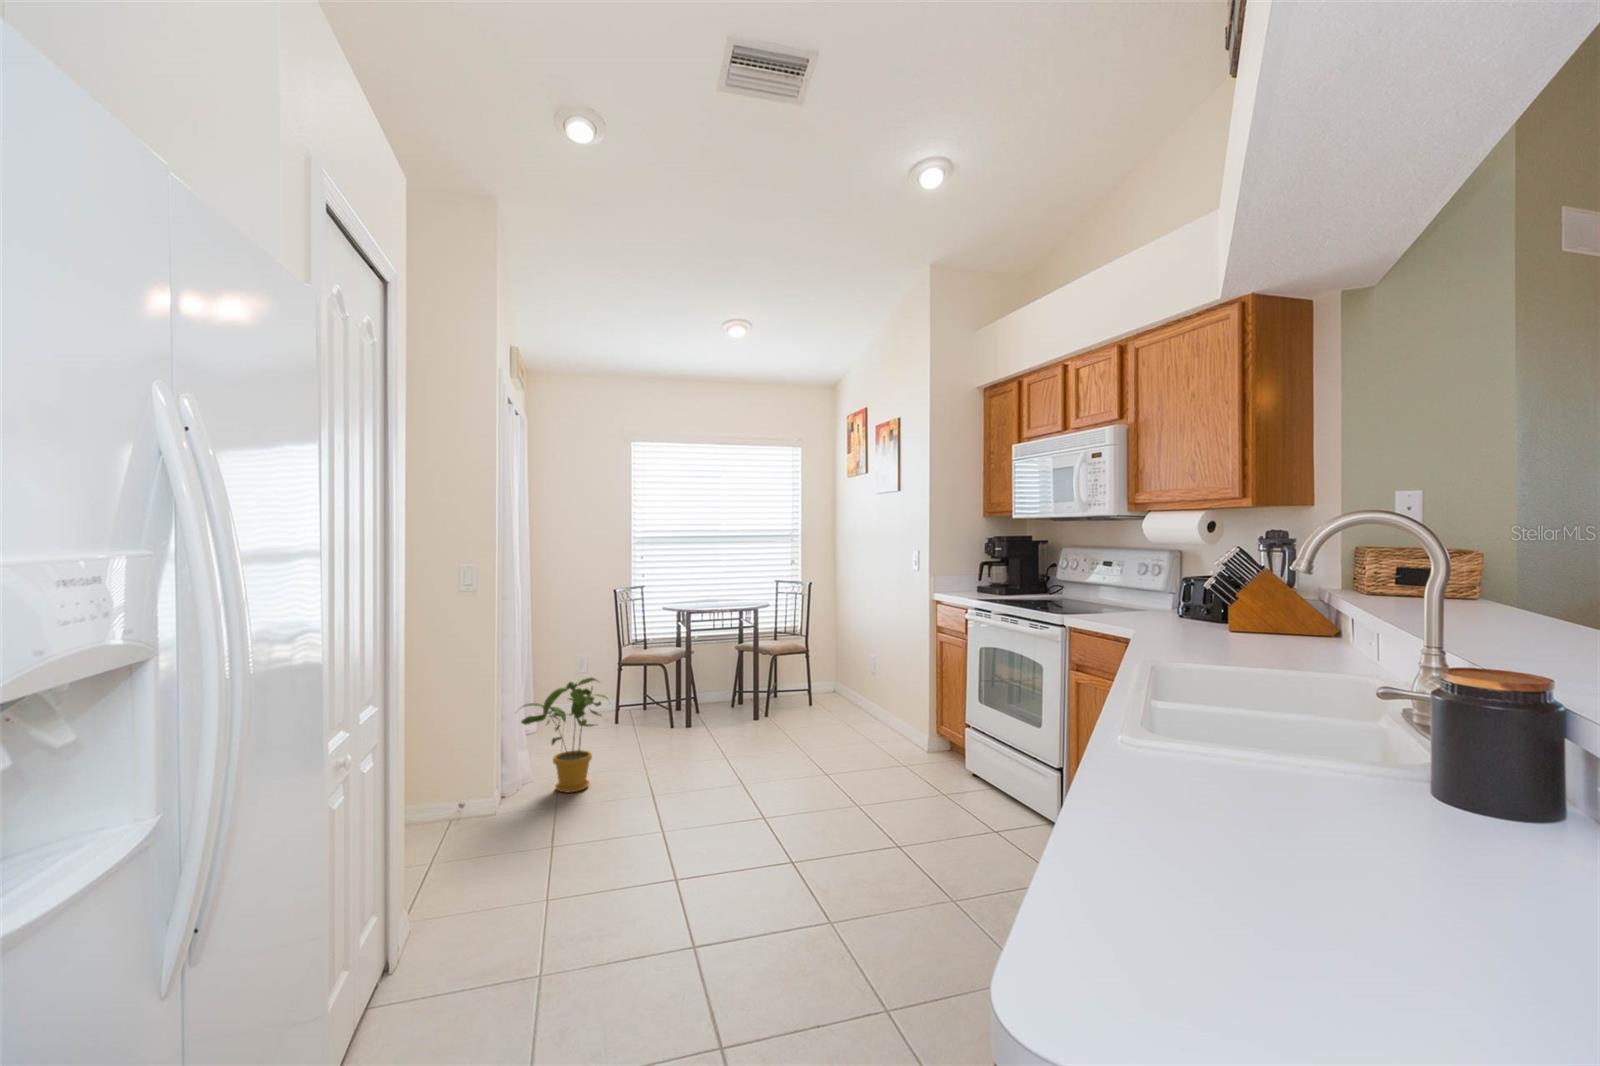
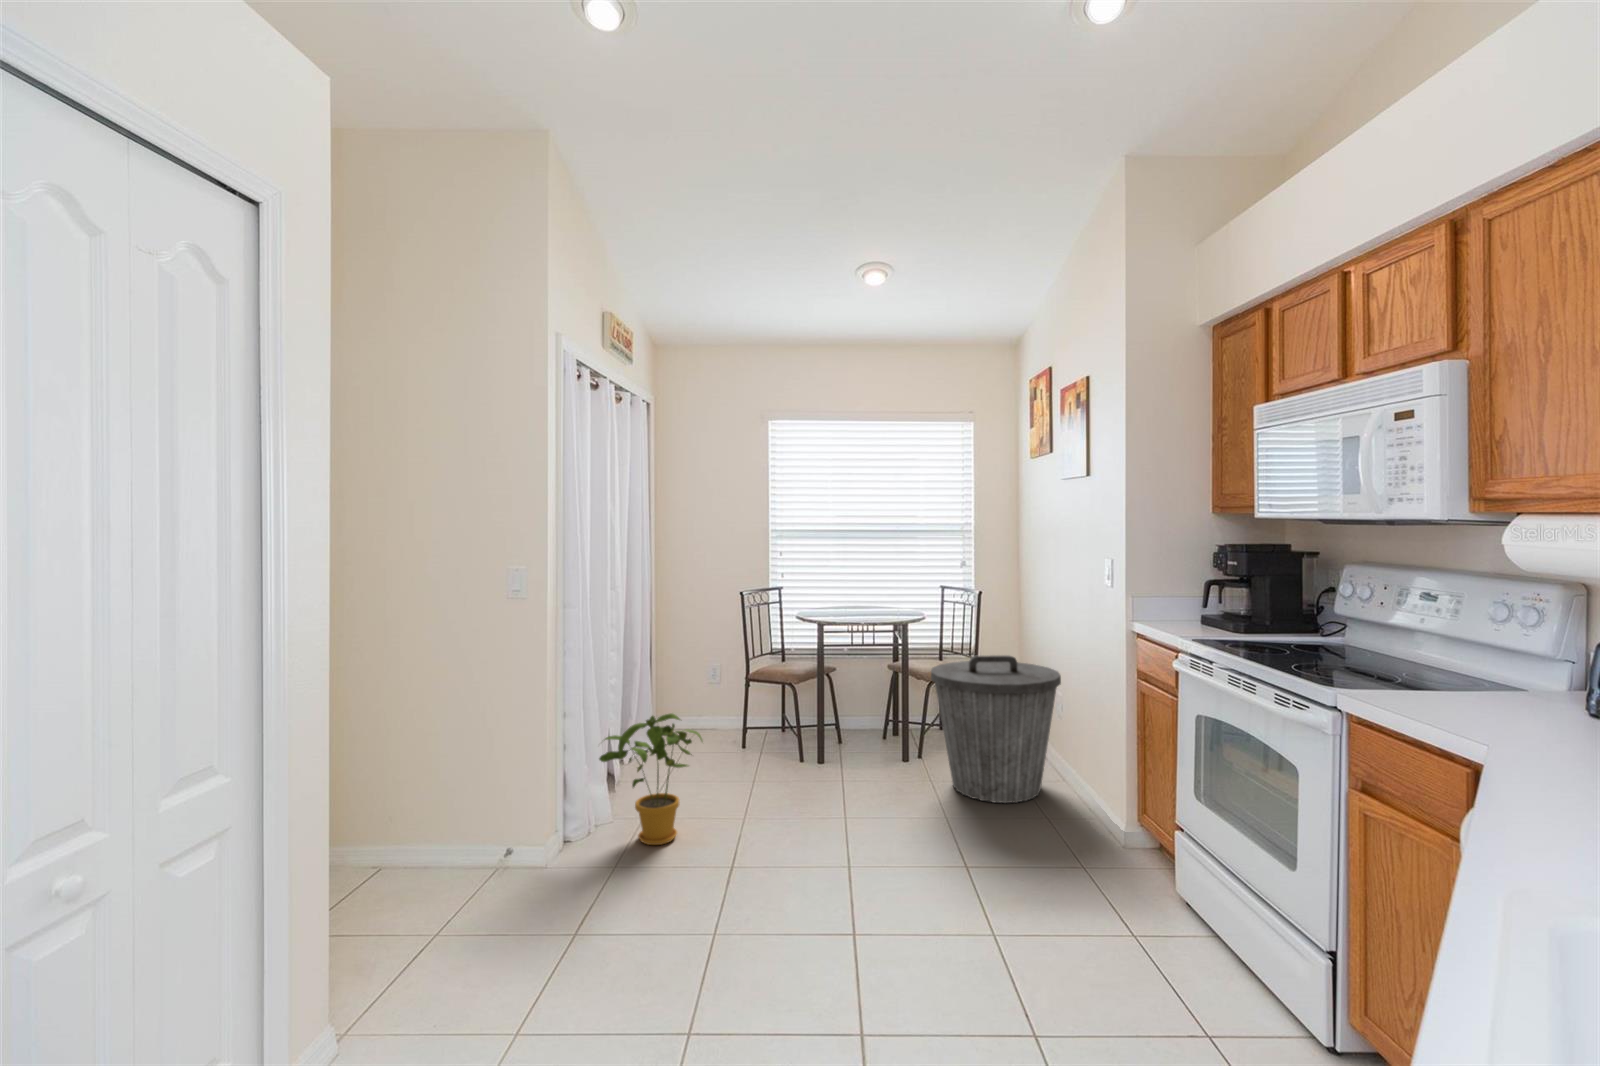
trash can: none [783,627,880,739] -> present [931,655,1061,803]

